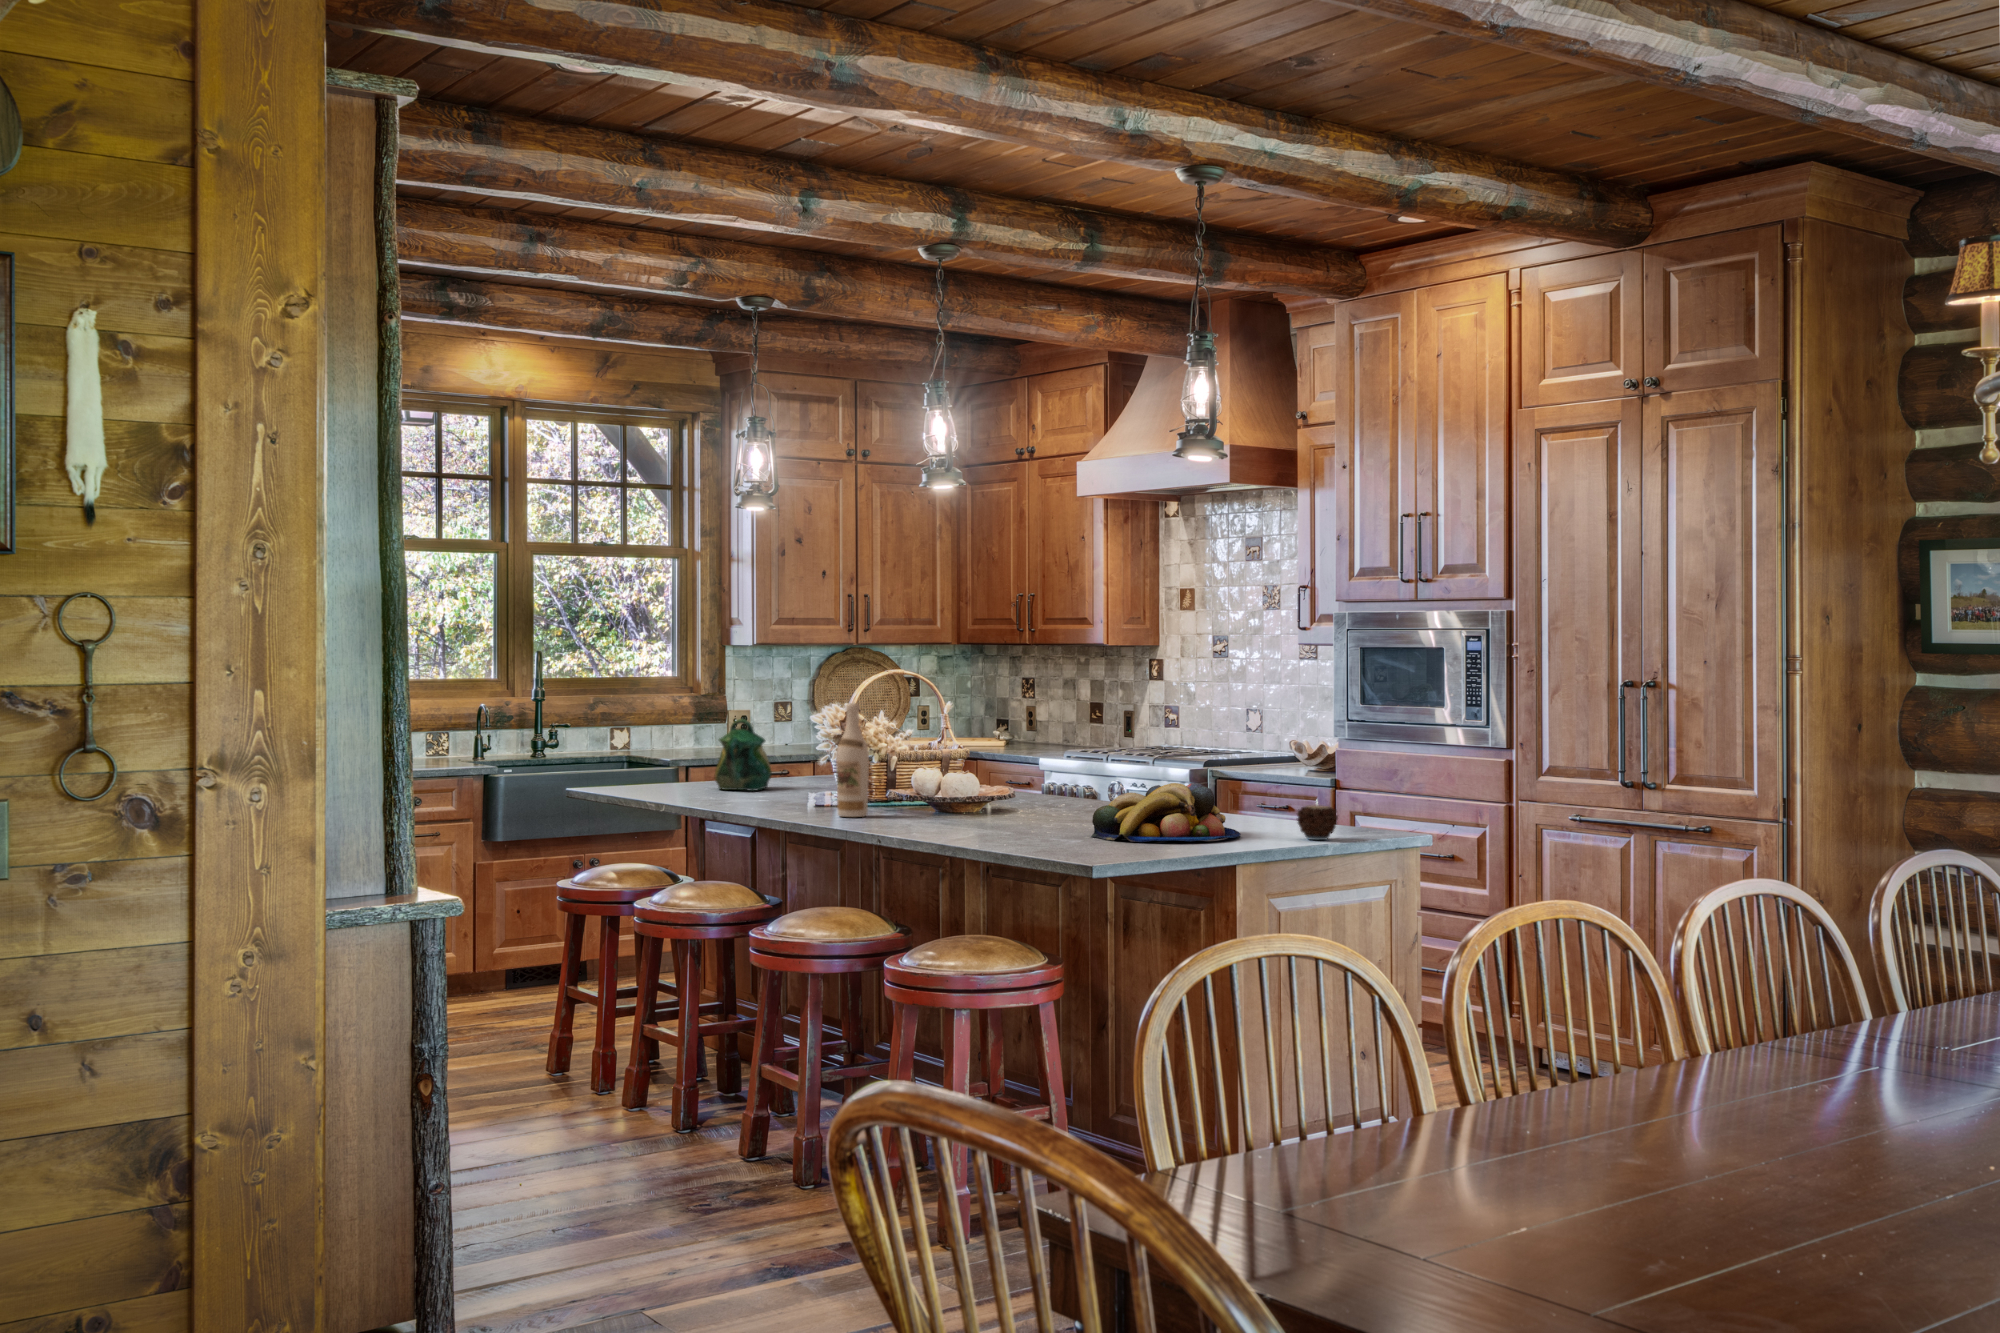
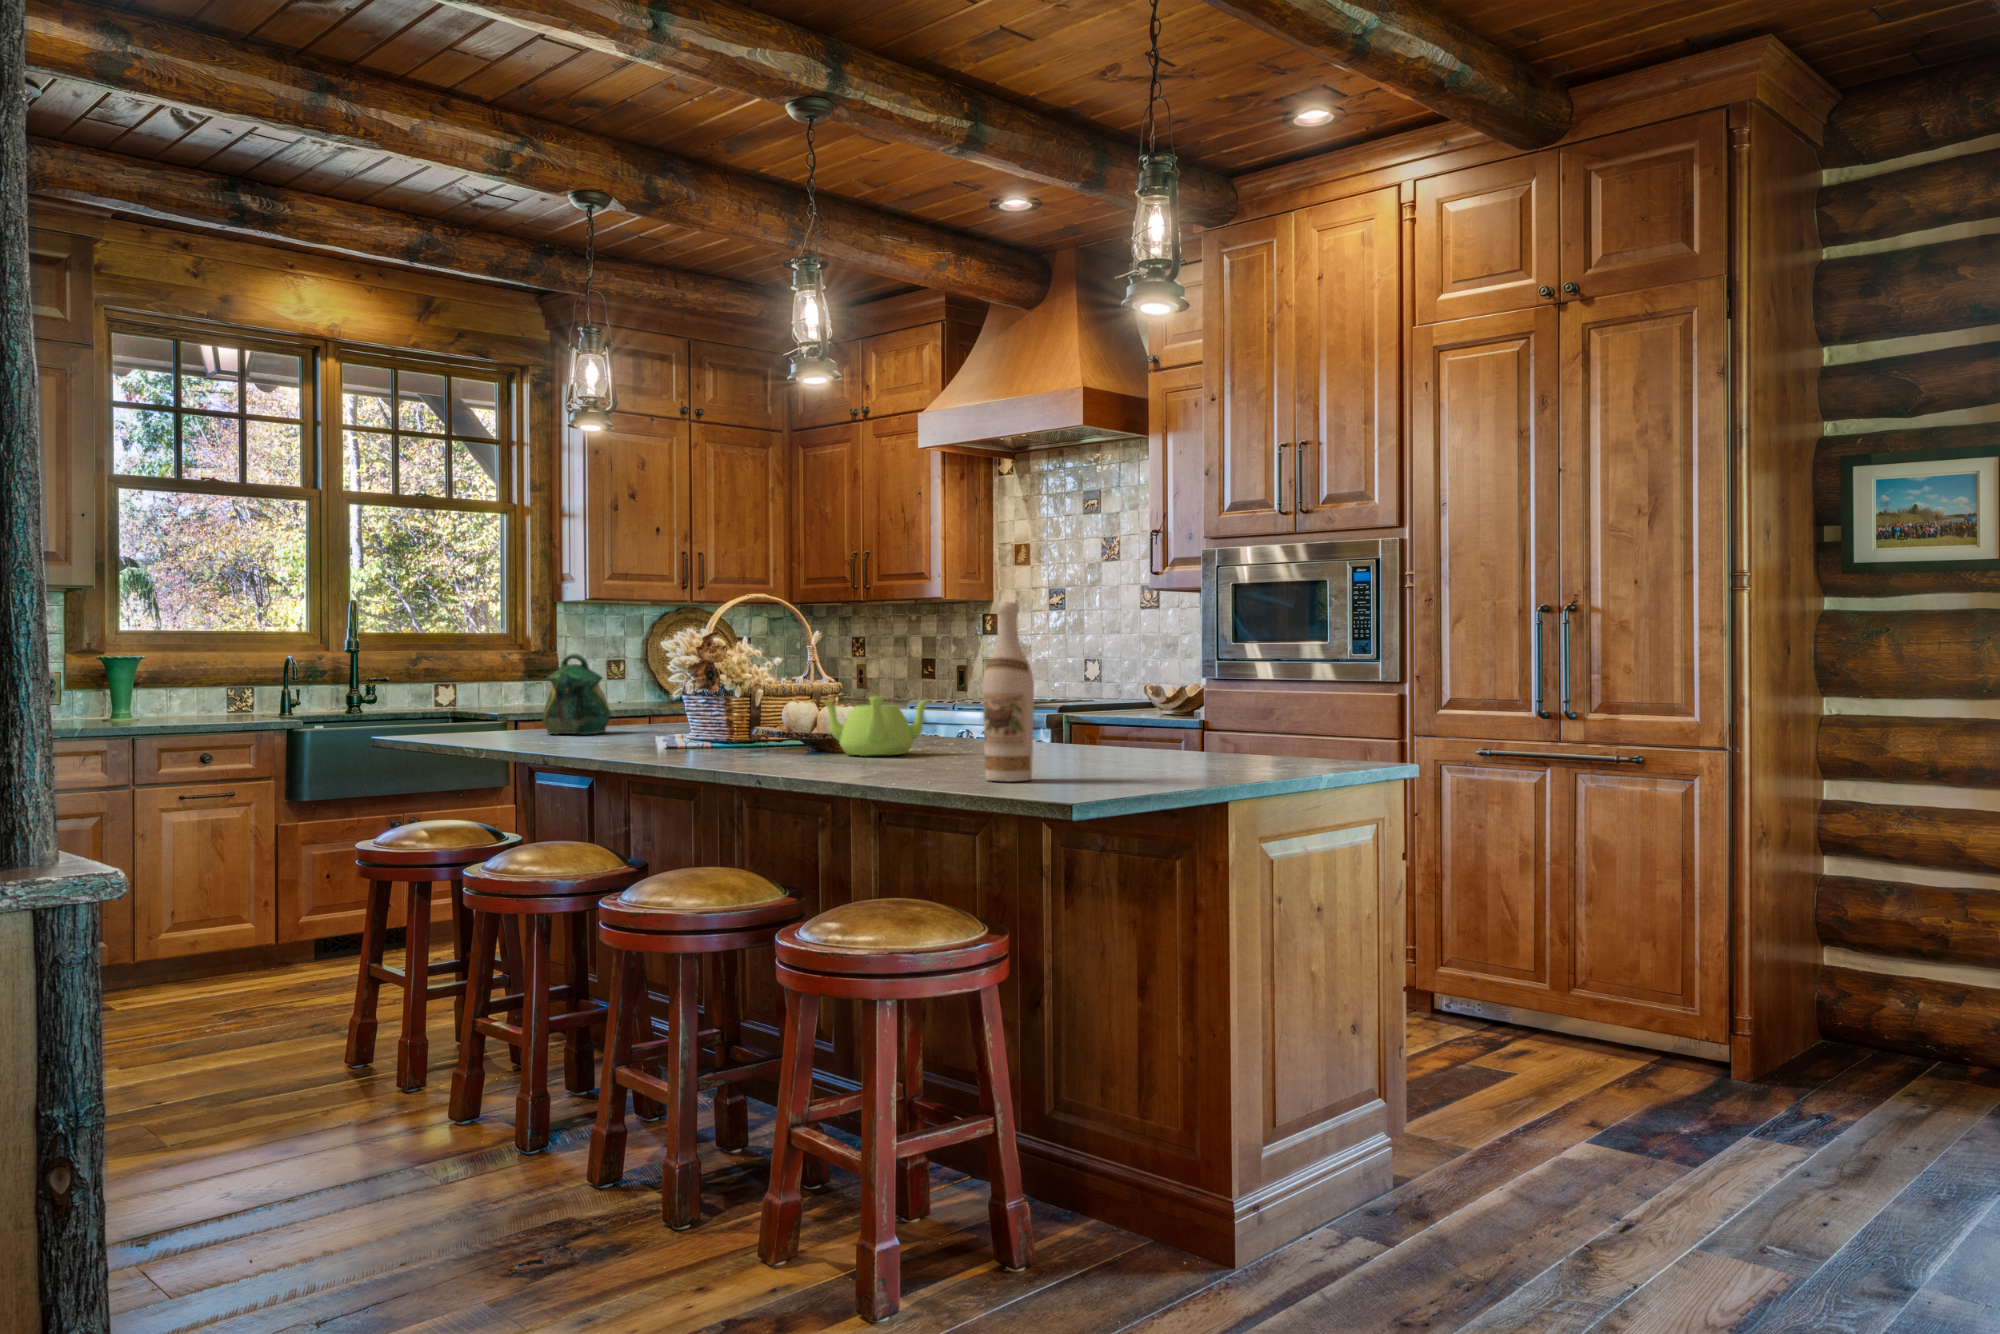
wine bottle: present [836,703,869,817] -> present [983,602,1034,782]
teapot: none [935,771,1028,820] -> present [822,696,930,756]
fruit bowl: present [1092,783,1241,842] -> none [1033,700,1218,773]
candle: present [1297,805,1338,840] -> none [1284,717,1339,767]

